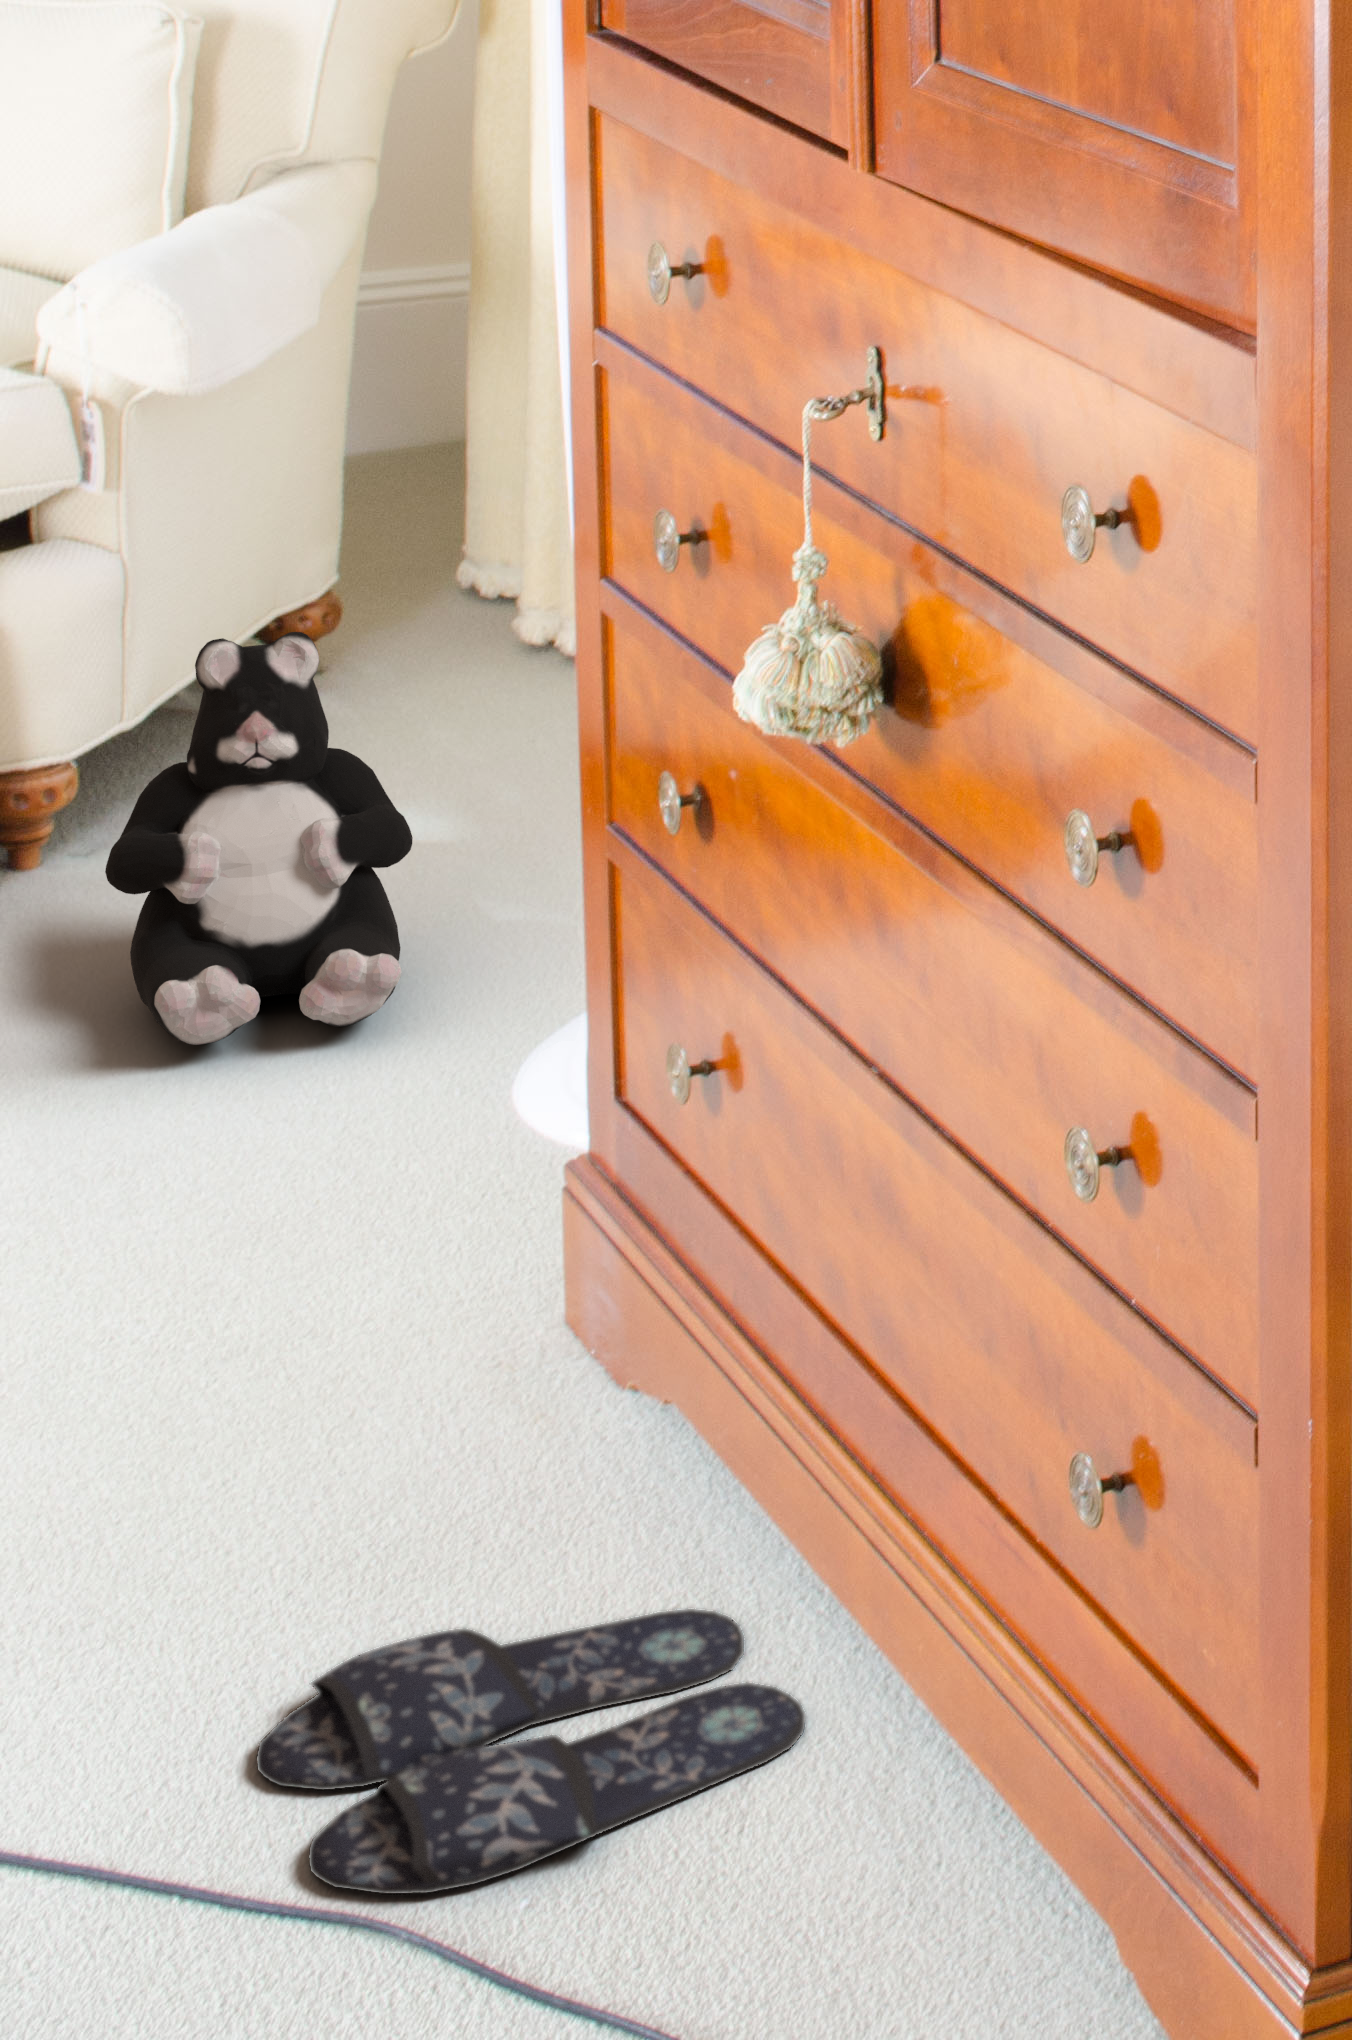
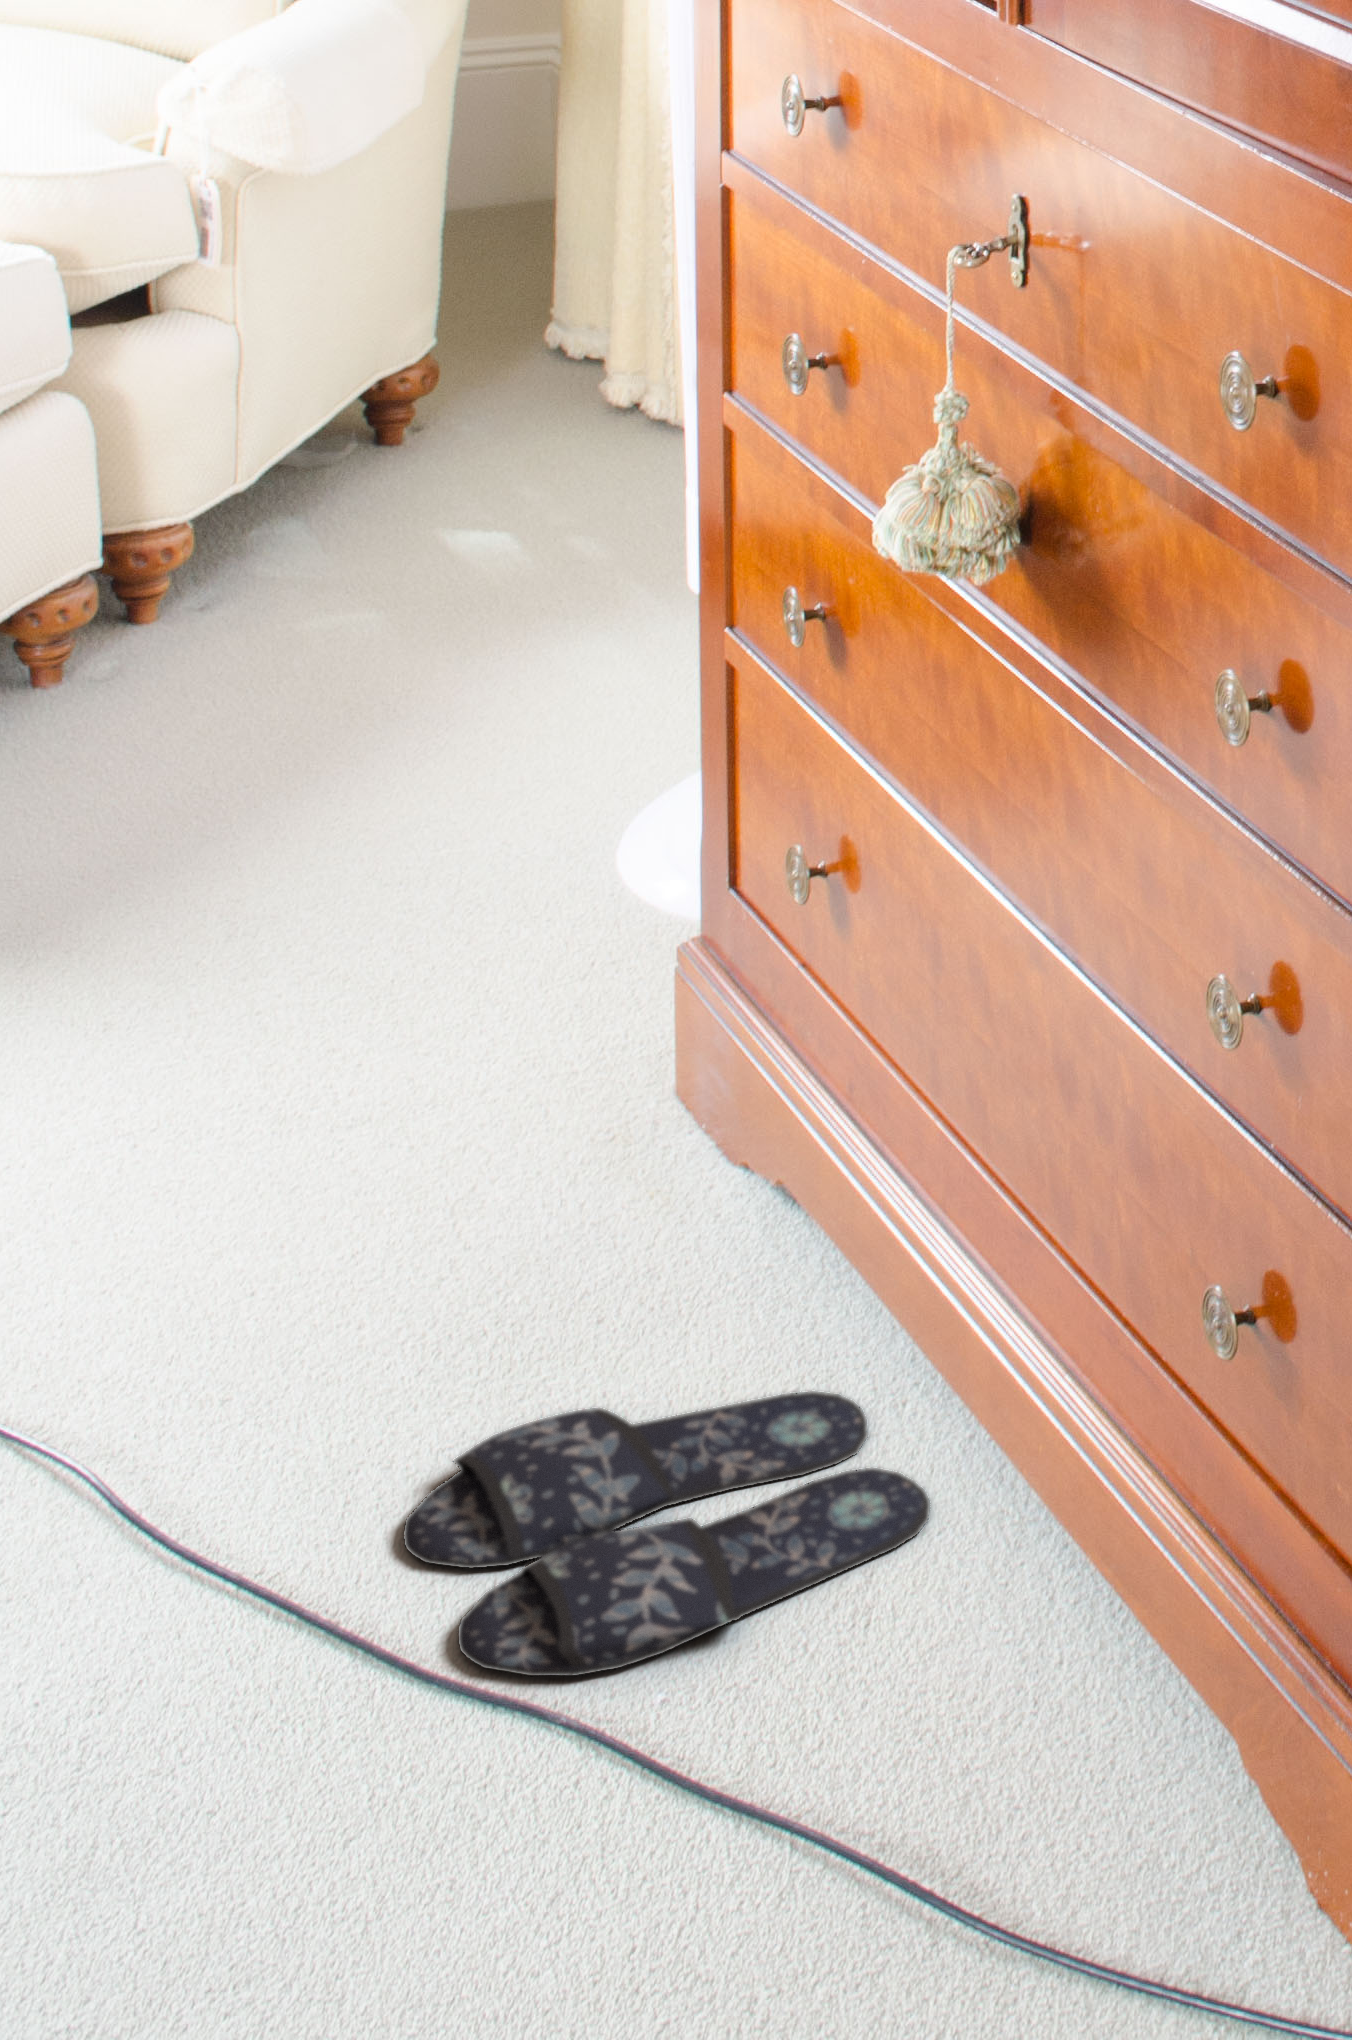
plush toy: present [105,632,413,1045] -> none [227,415,520,809]

